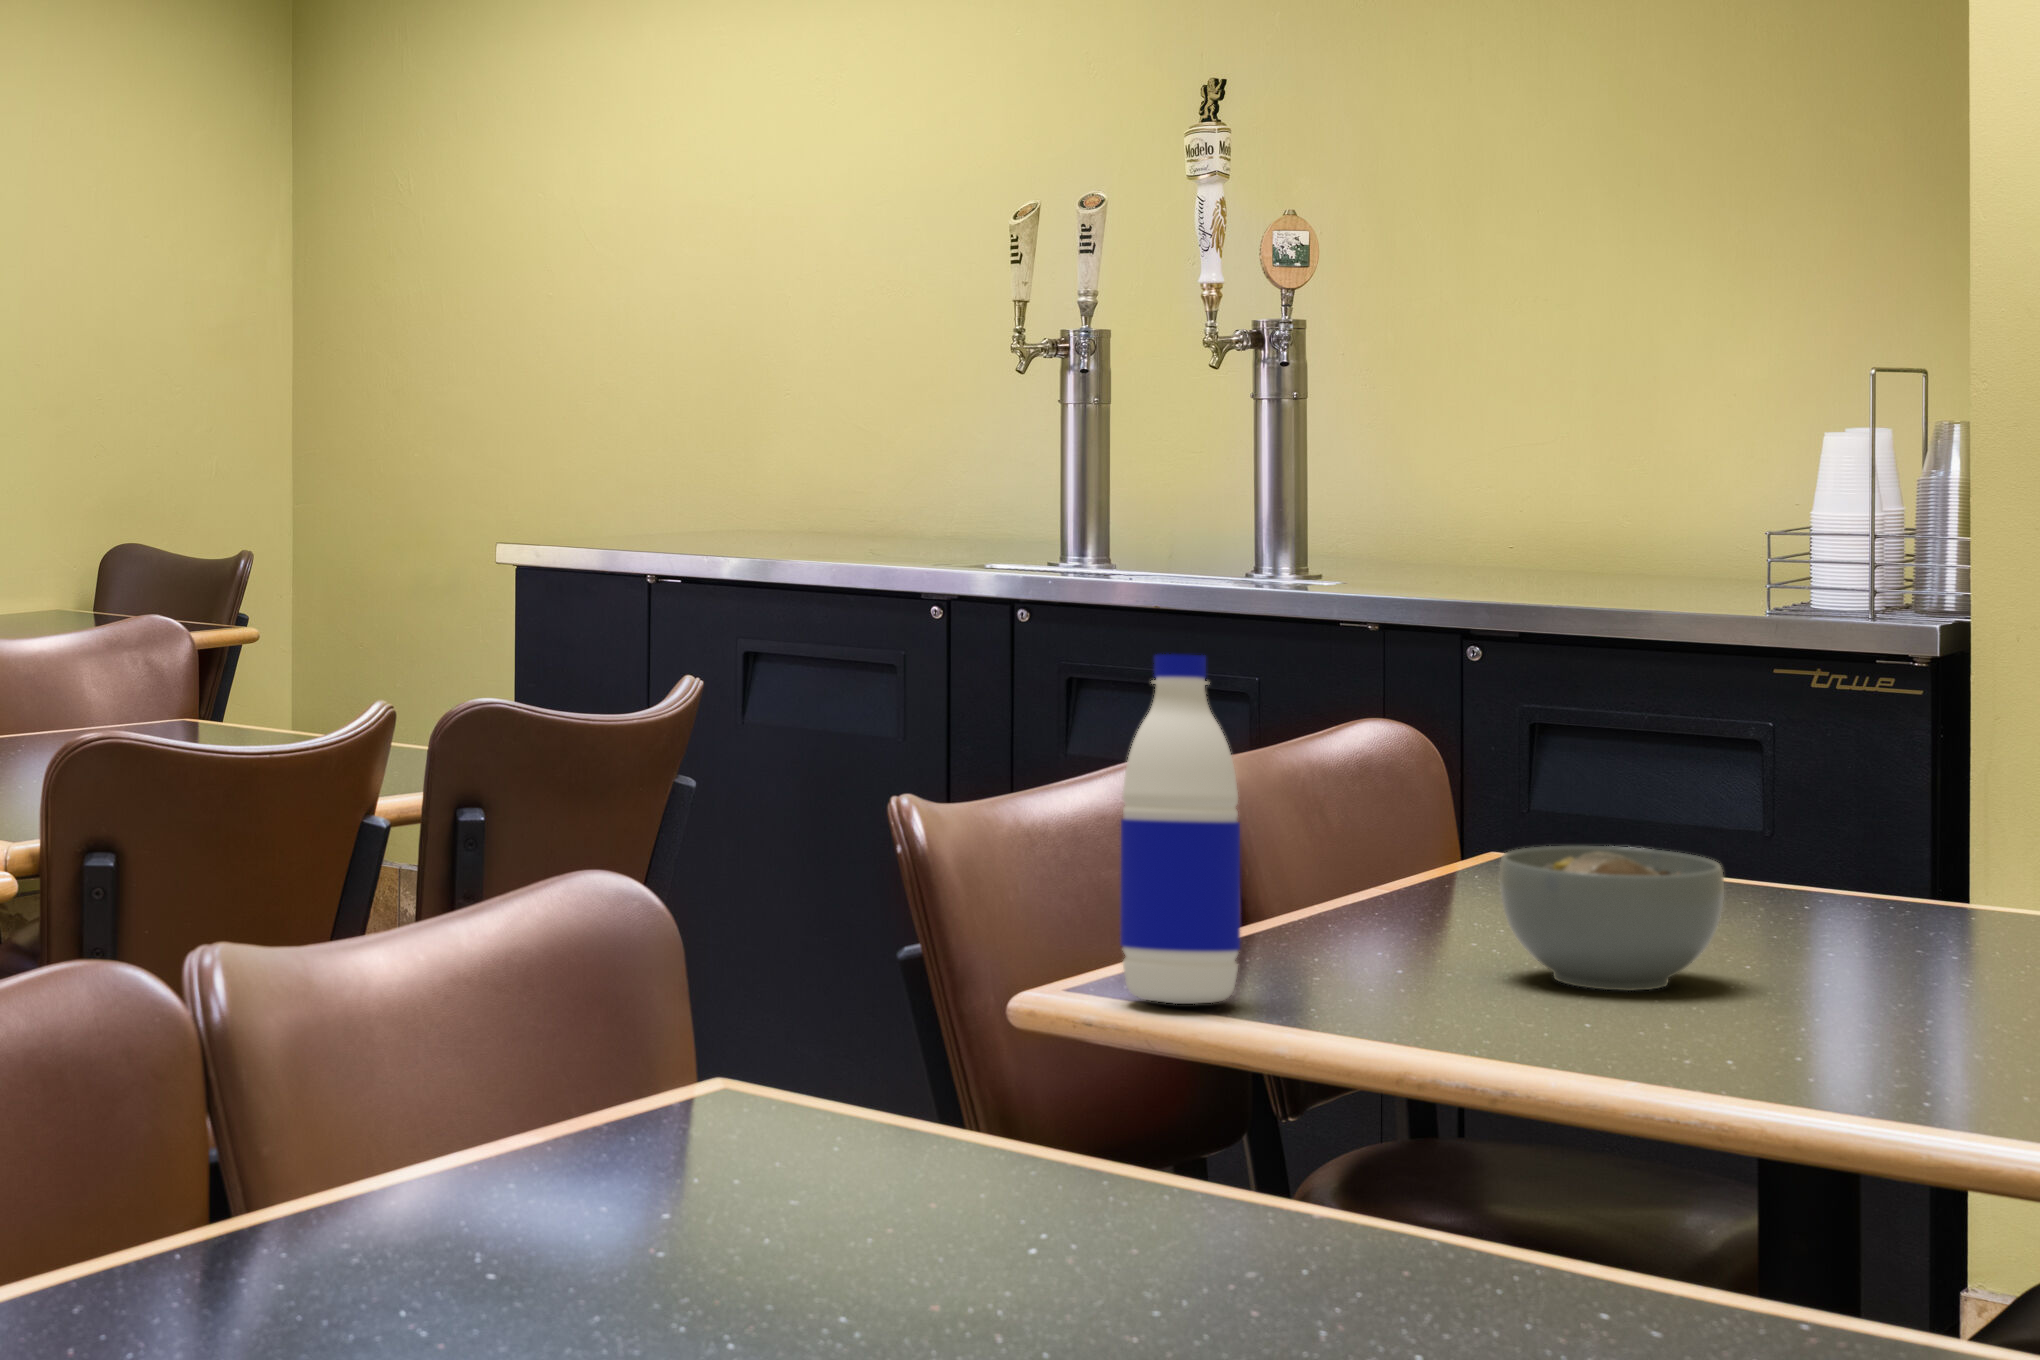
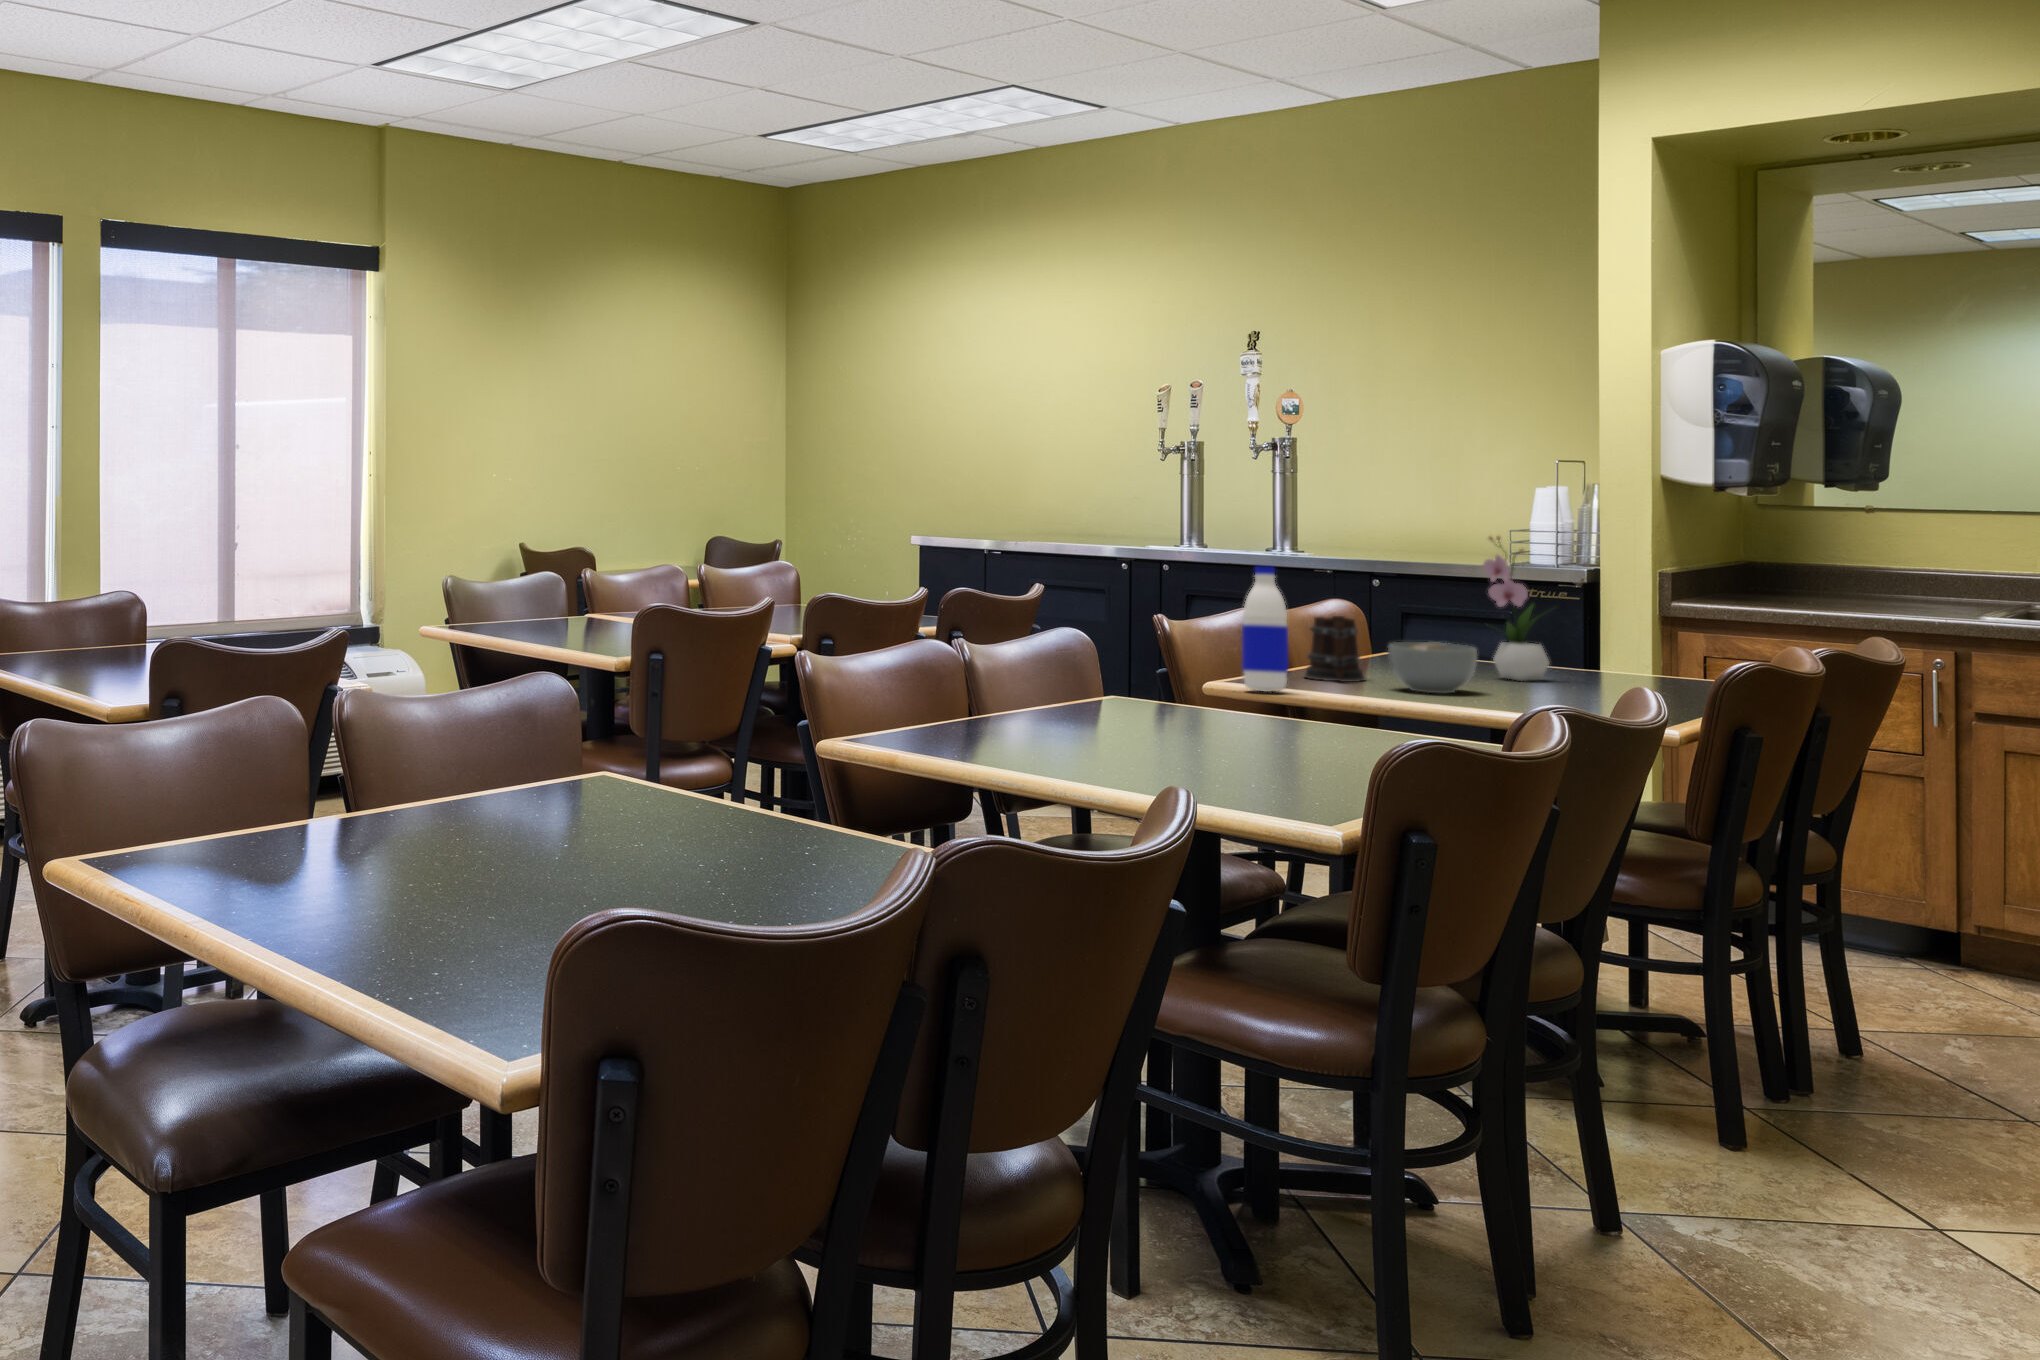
flower arrangement: none [1727,555,1907,929] -> present [1483,537,1549,681]
beer mug: none [1290,771,1445,950] -> present [1305,616,1365,682]

